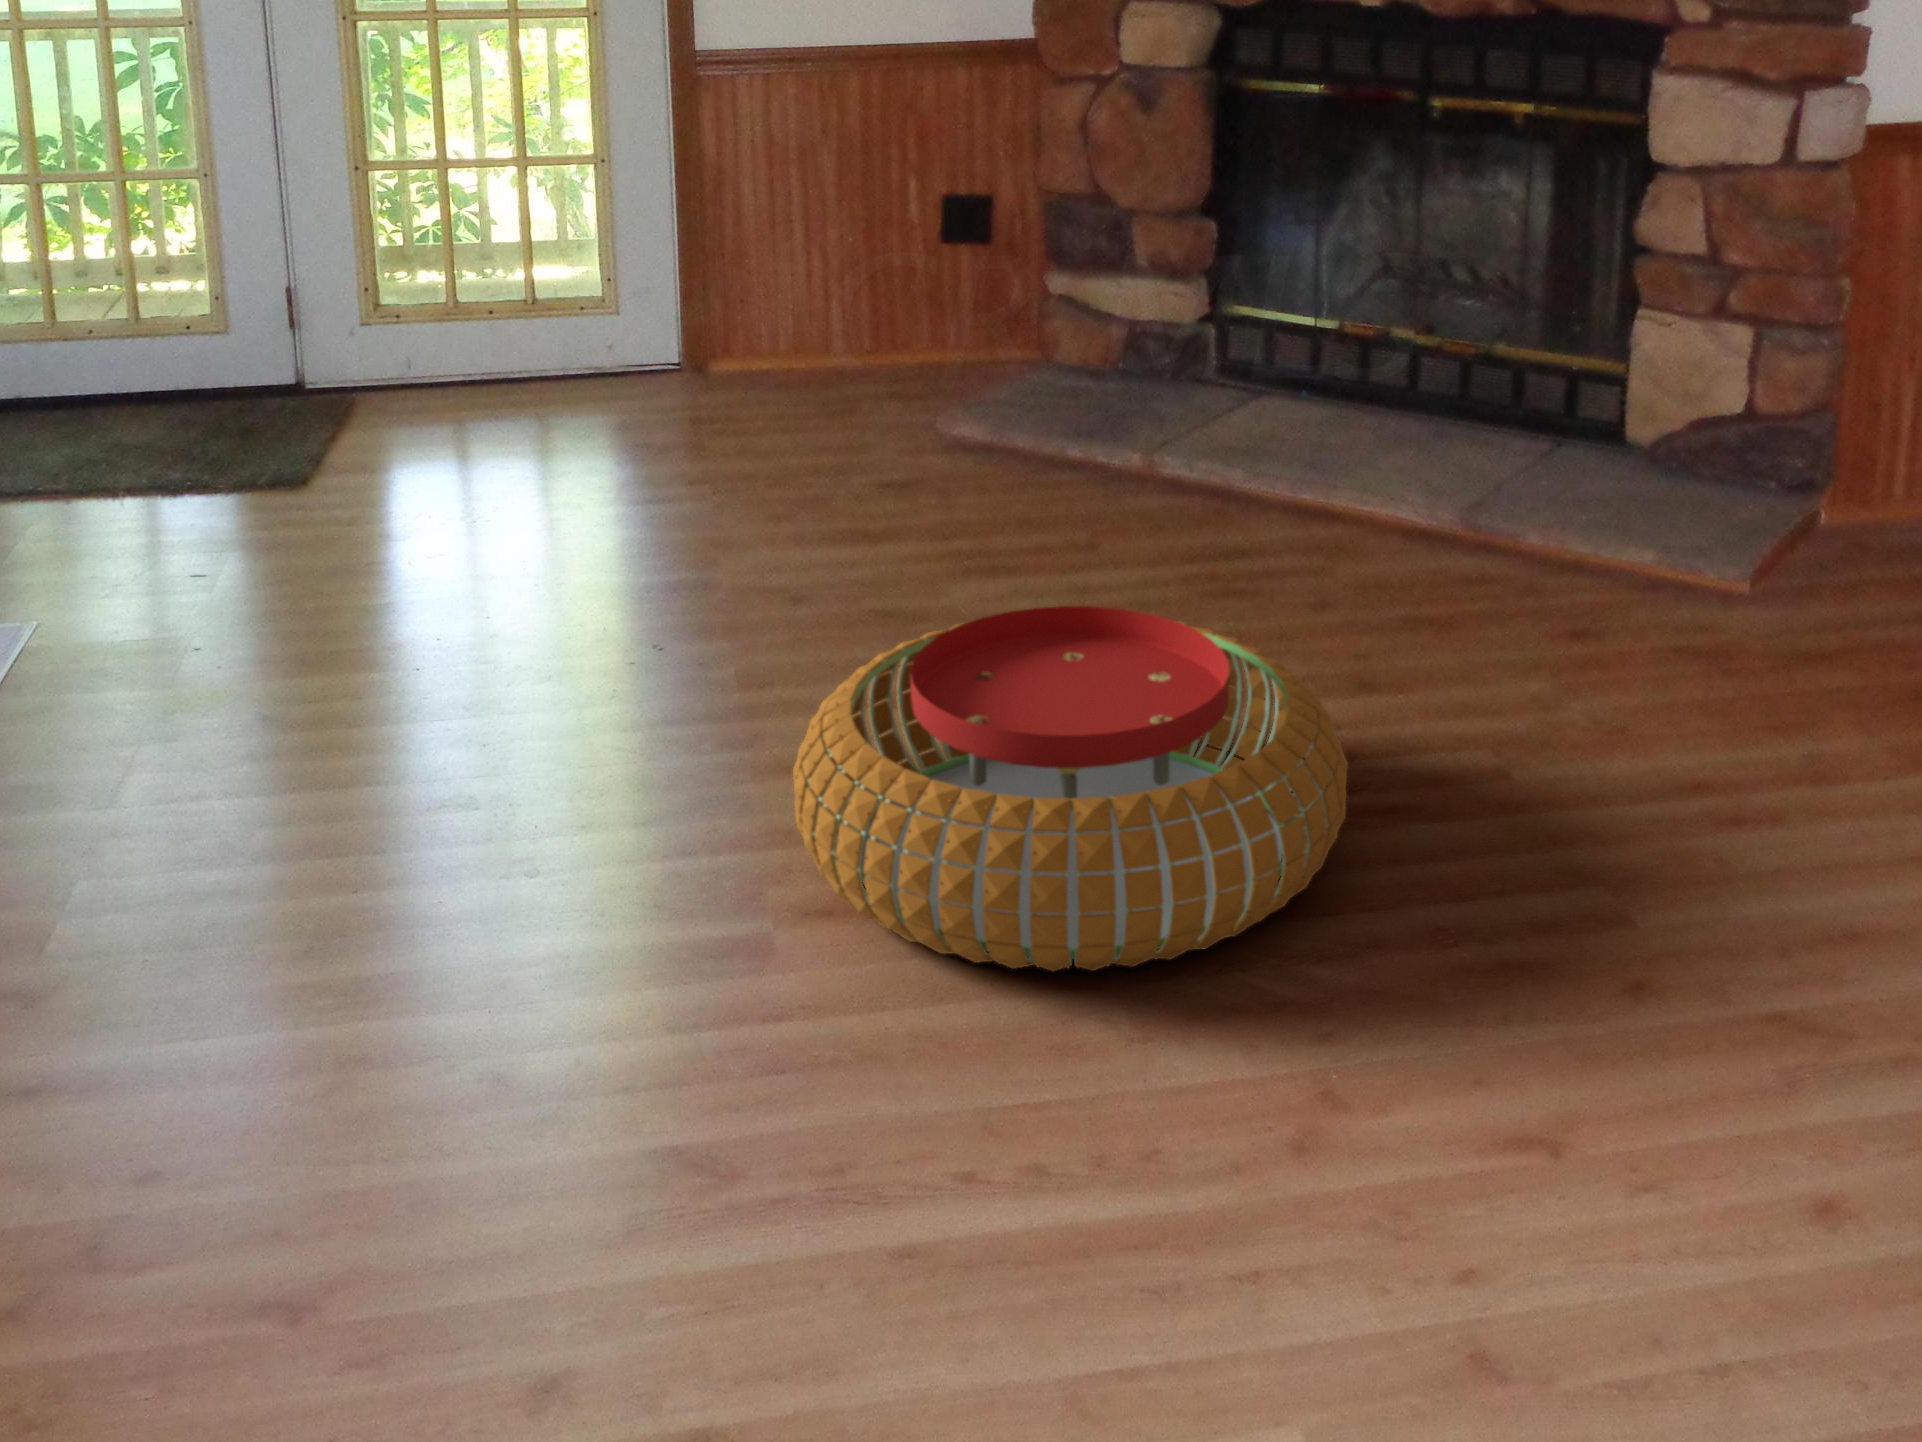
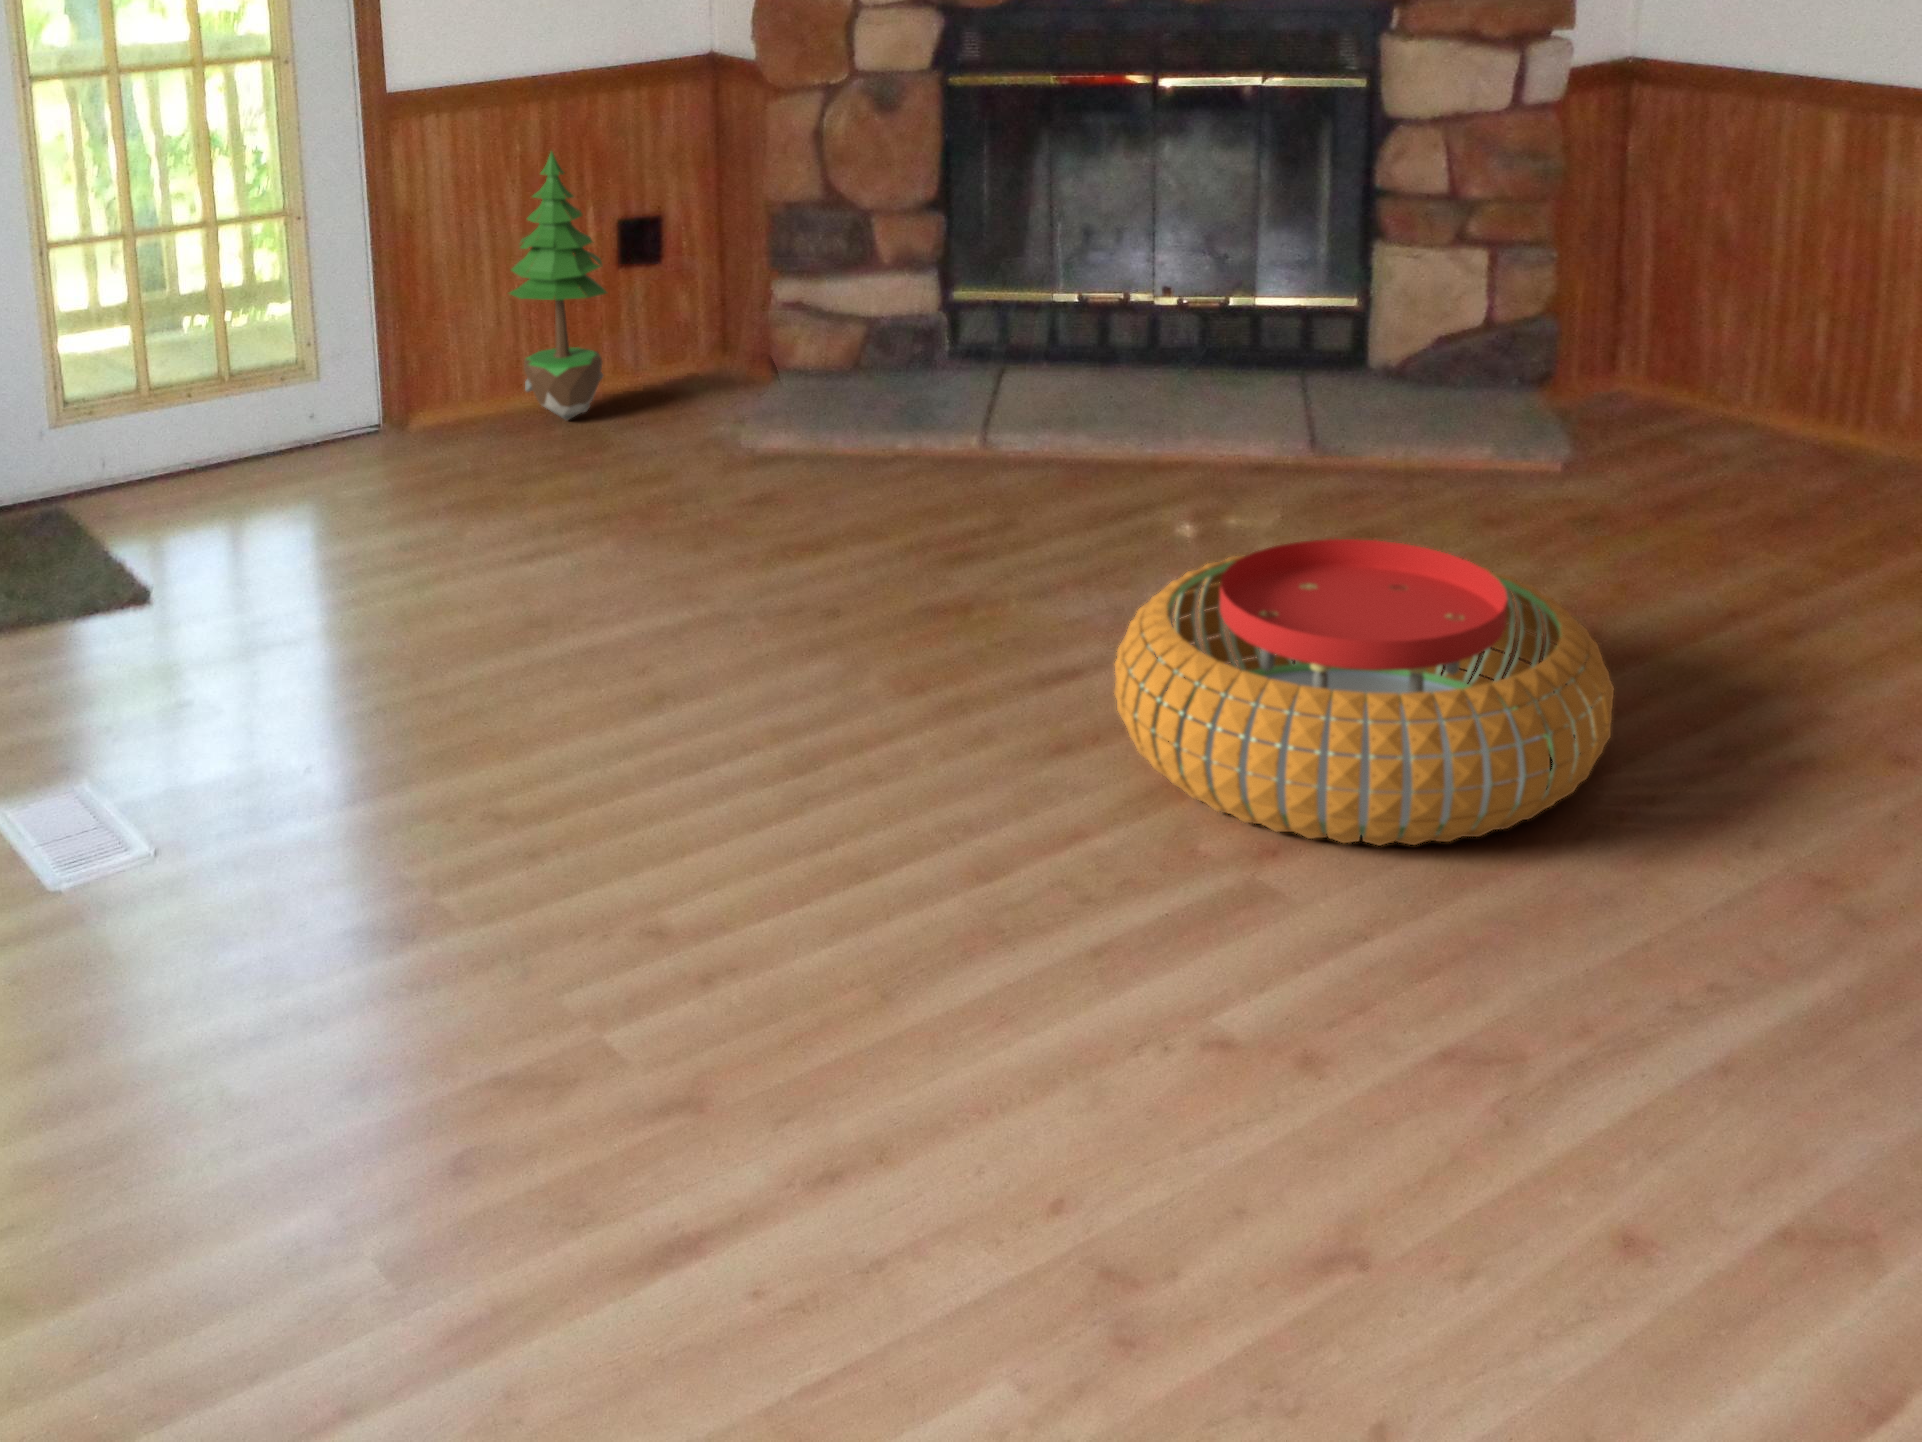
potted tree: none [787,119,885,384] -> present [509,151,606,420]

